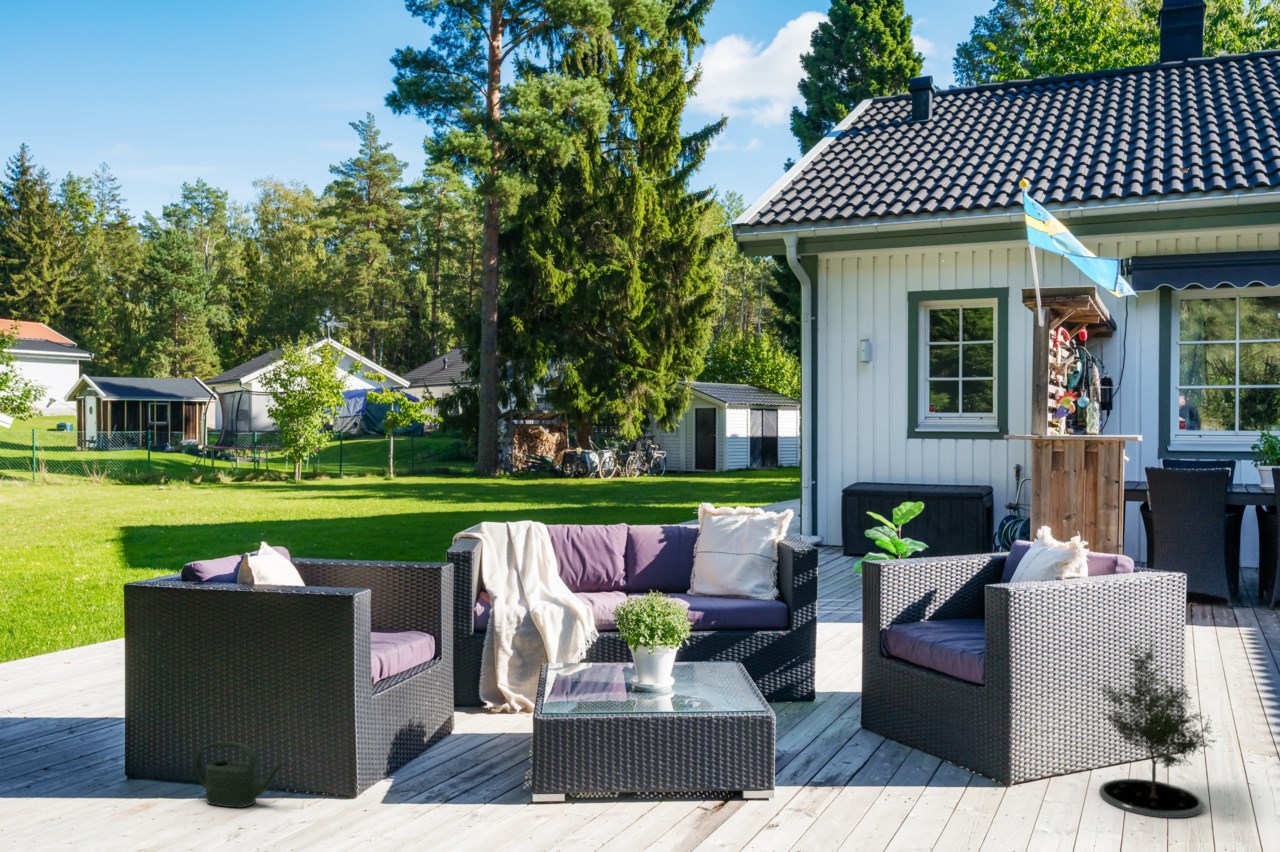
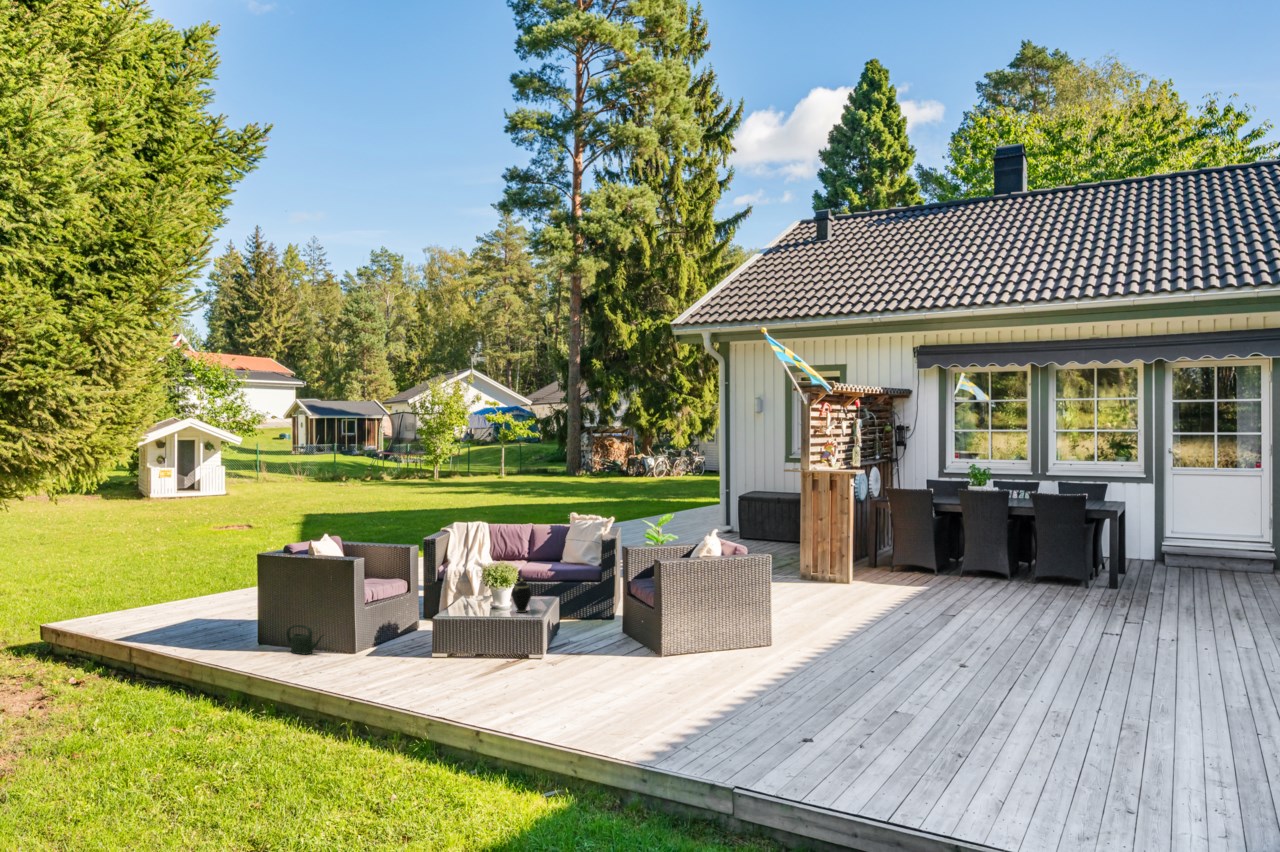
teapot: none [692,628,735,701] -> present [512,579,532,613]
potted tree: present [1099,642,1215,818] -> none [704,585,752,673]

